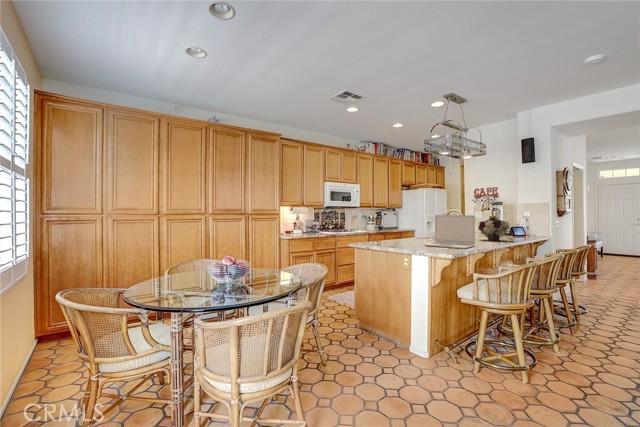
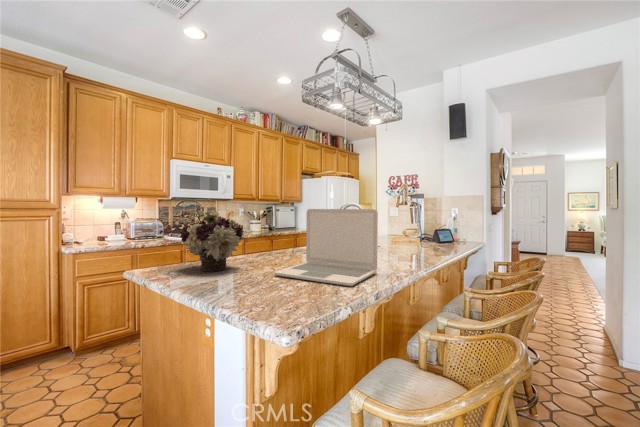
flower arrangement: present [478,215,509,241] -> present [180,210,244,272]

